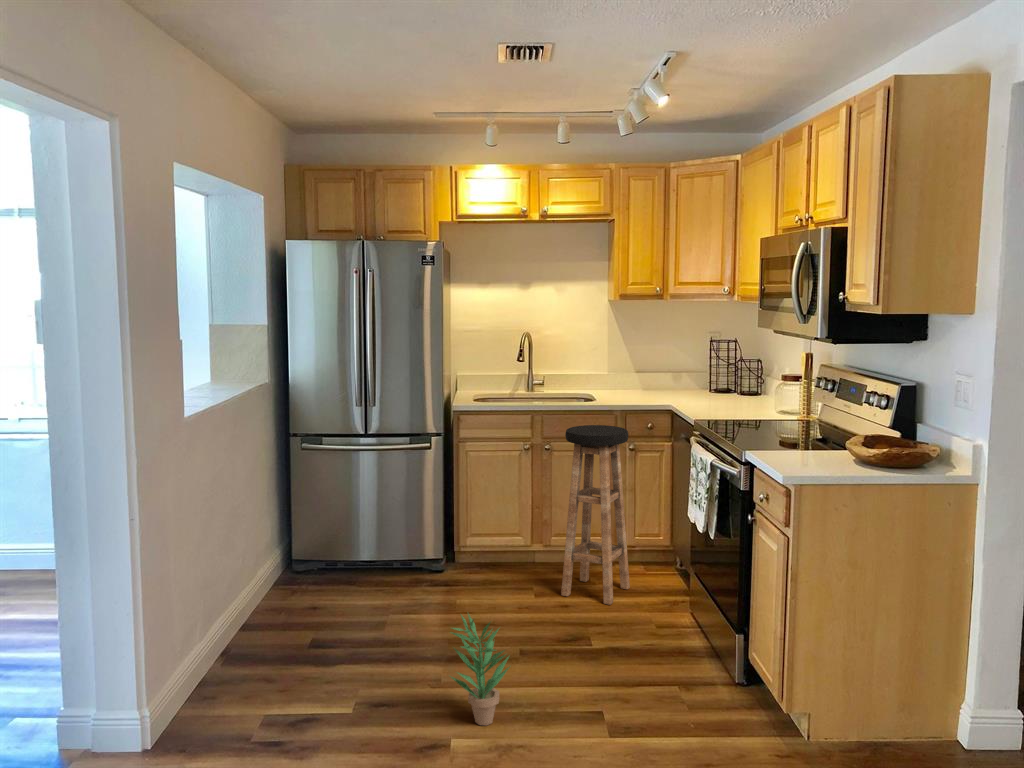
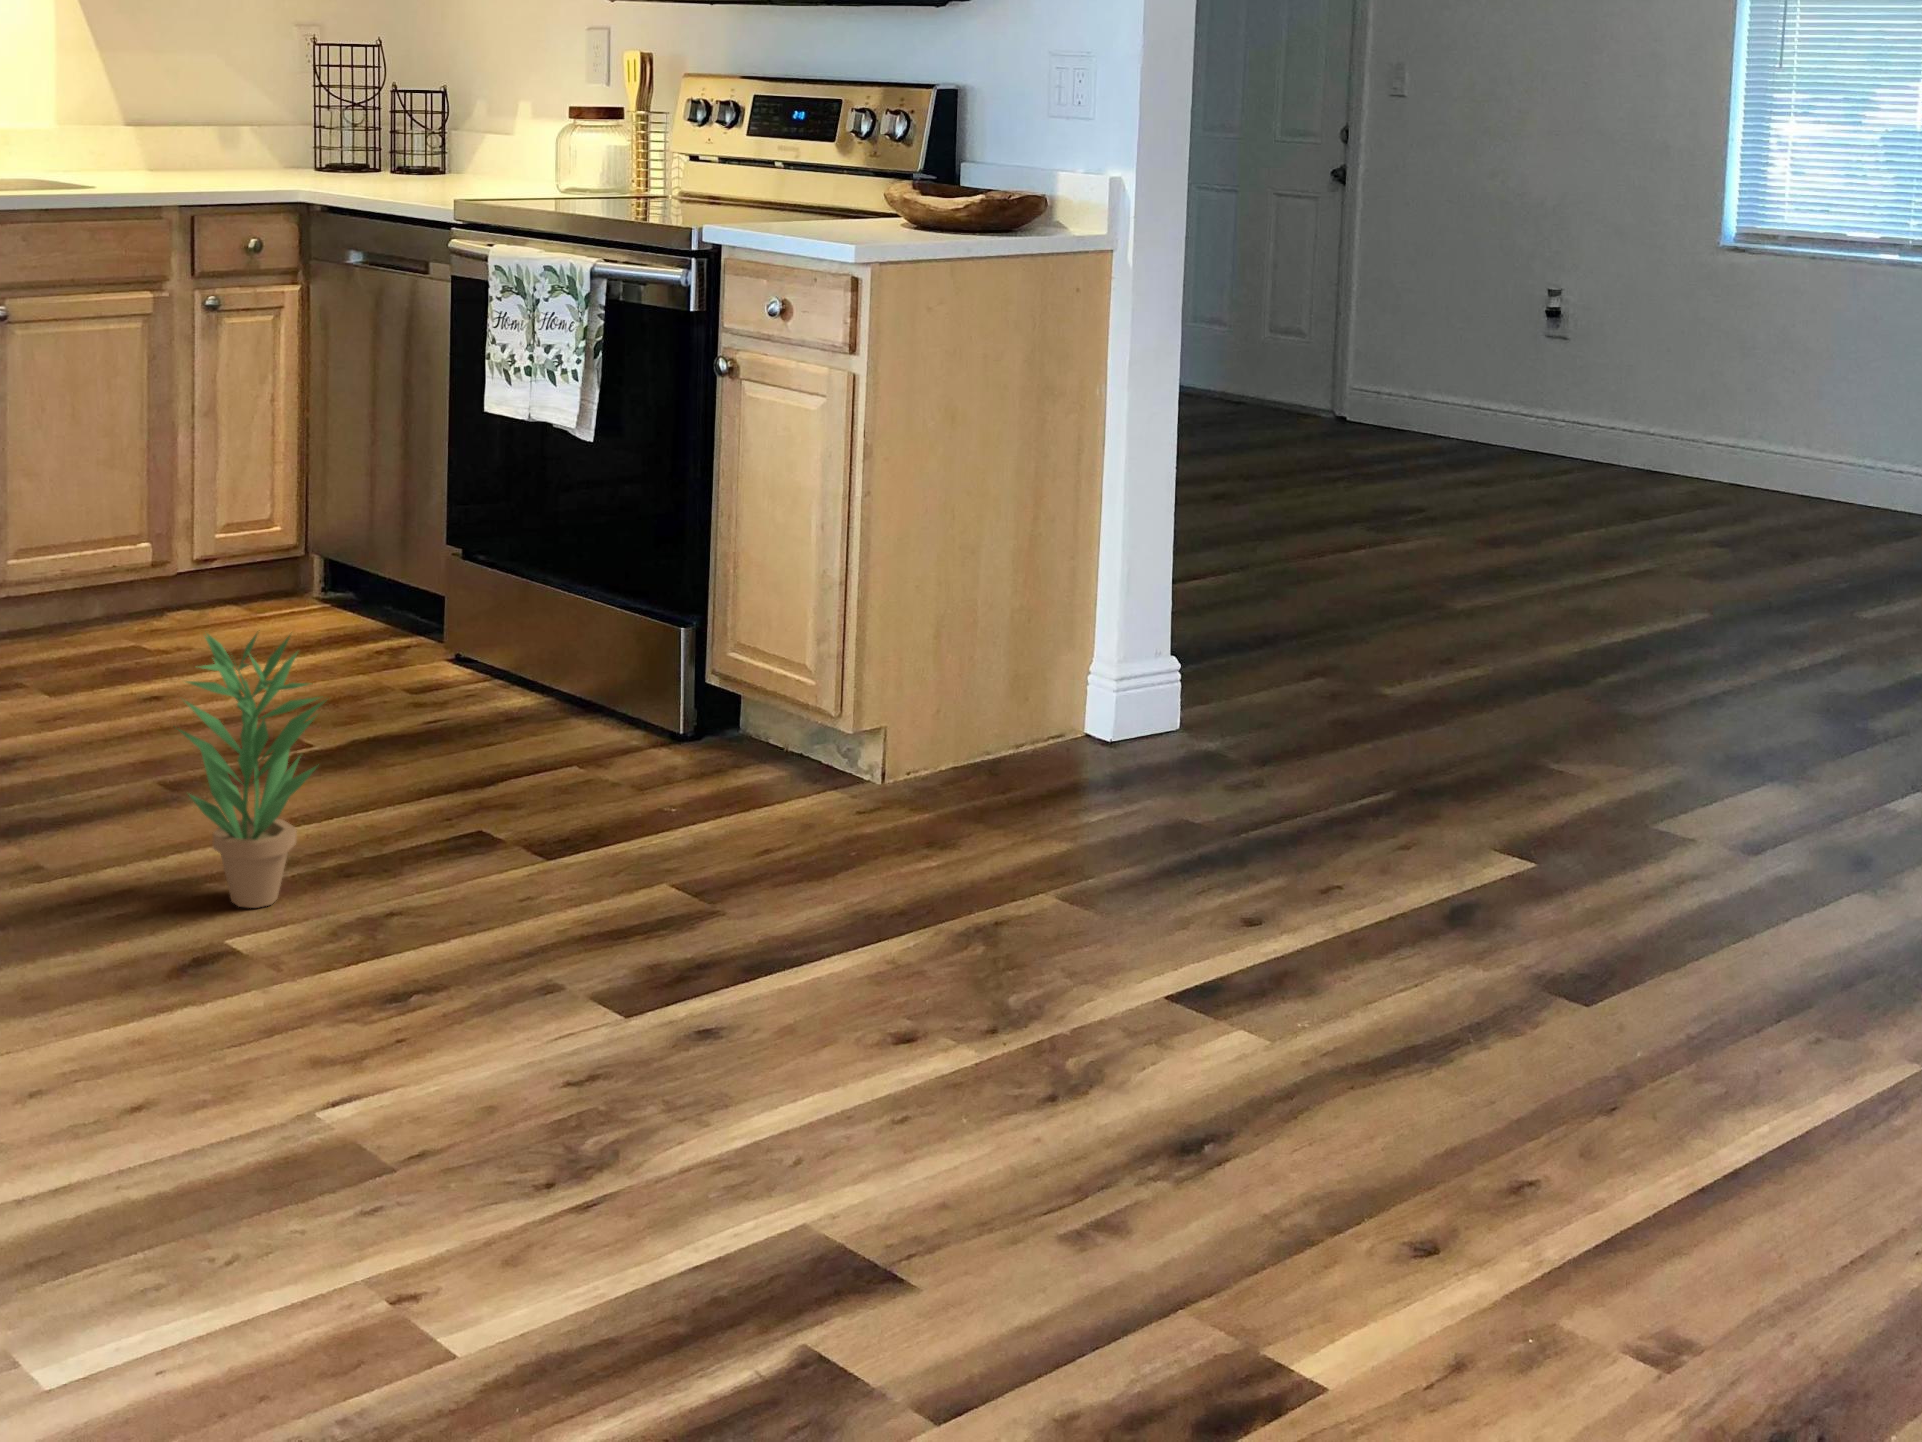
bar stool: present [561,425,630,605] -> none [109,235,274,681]

